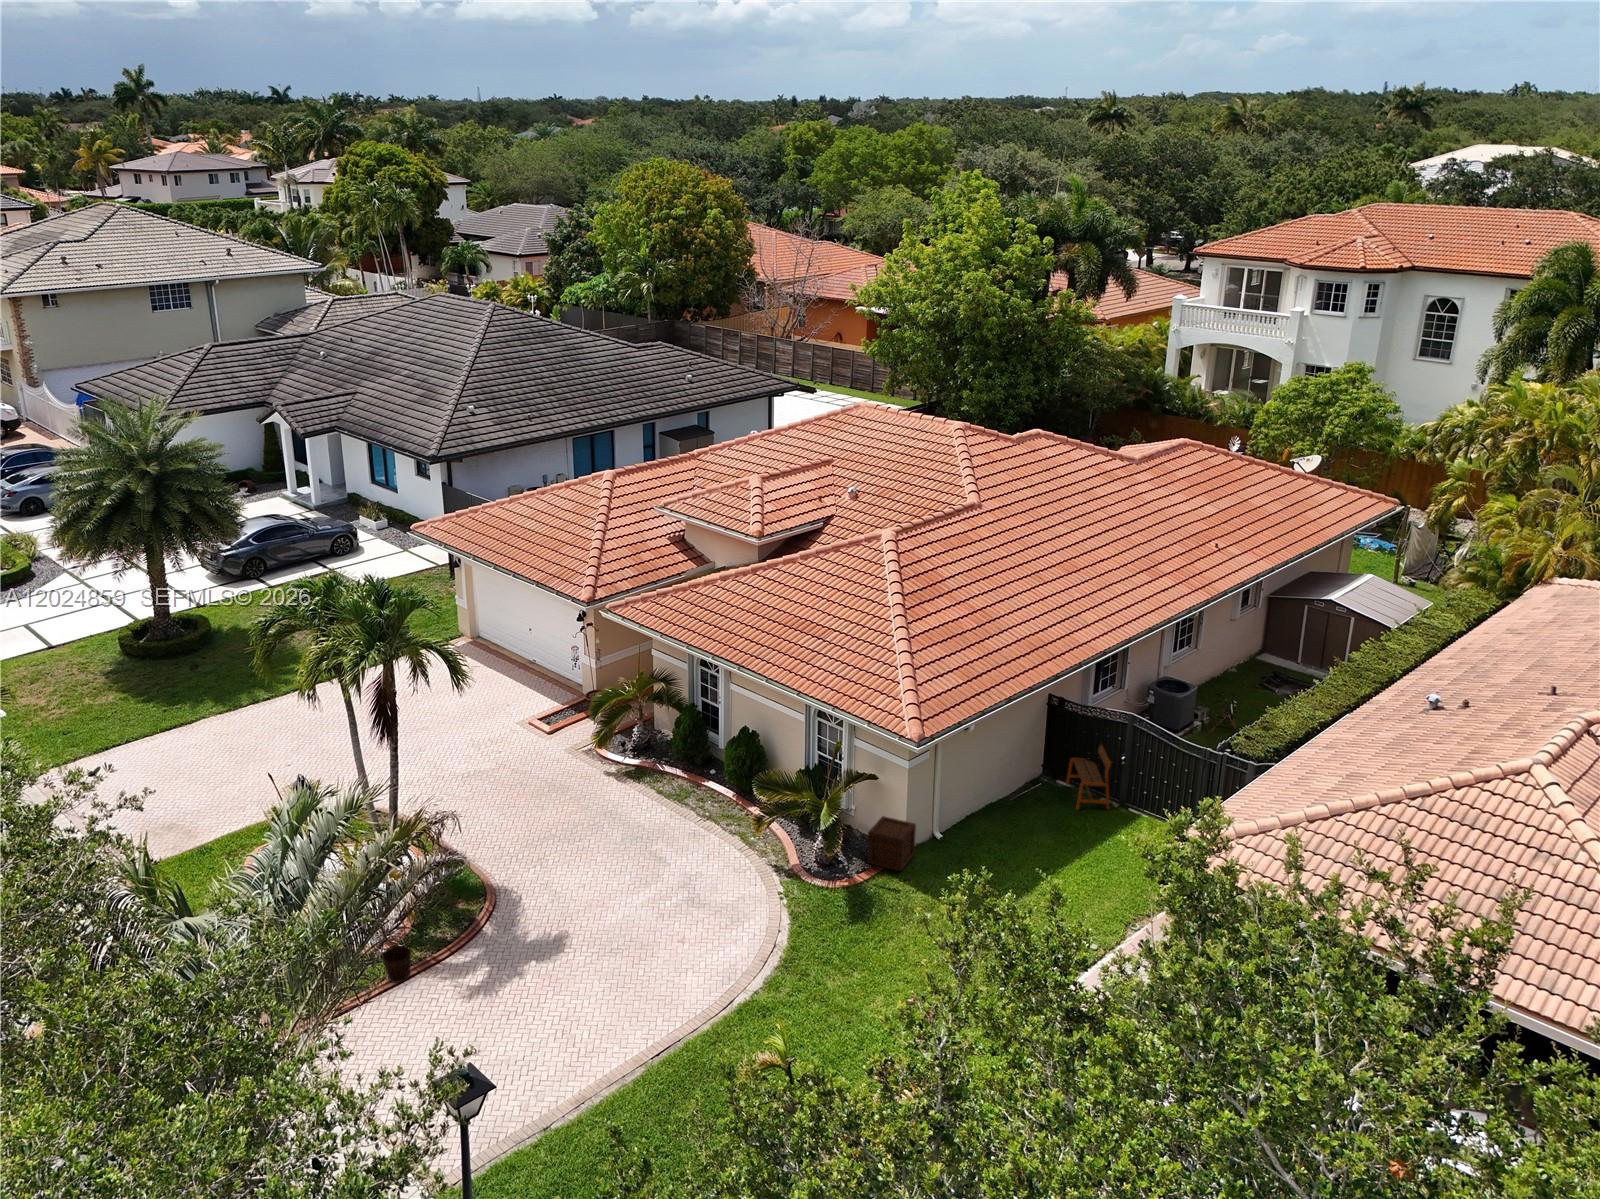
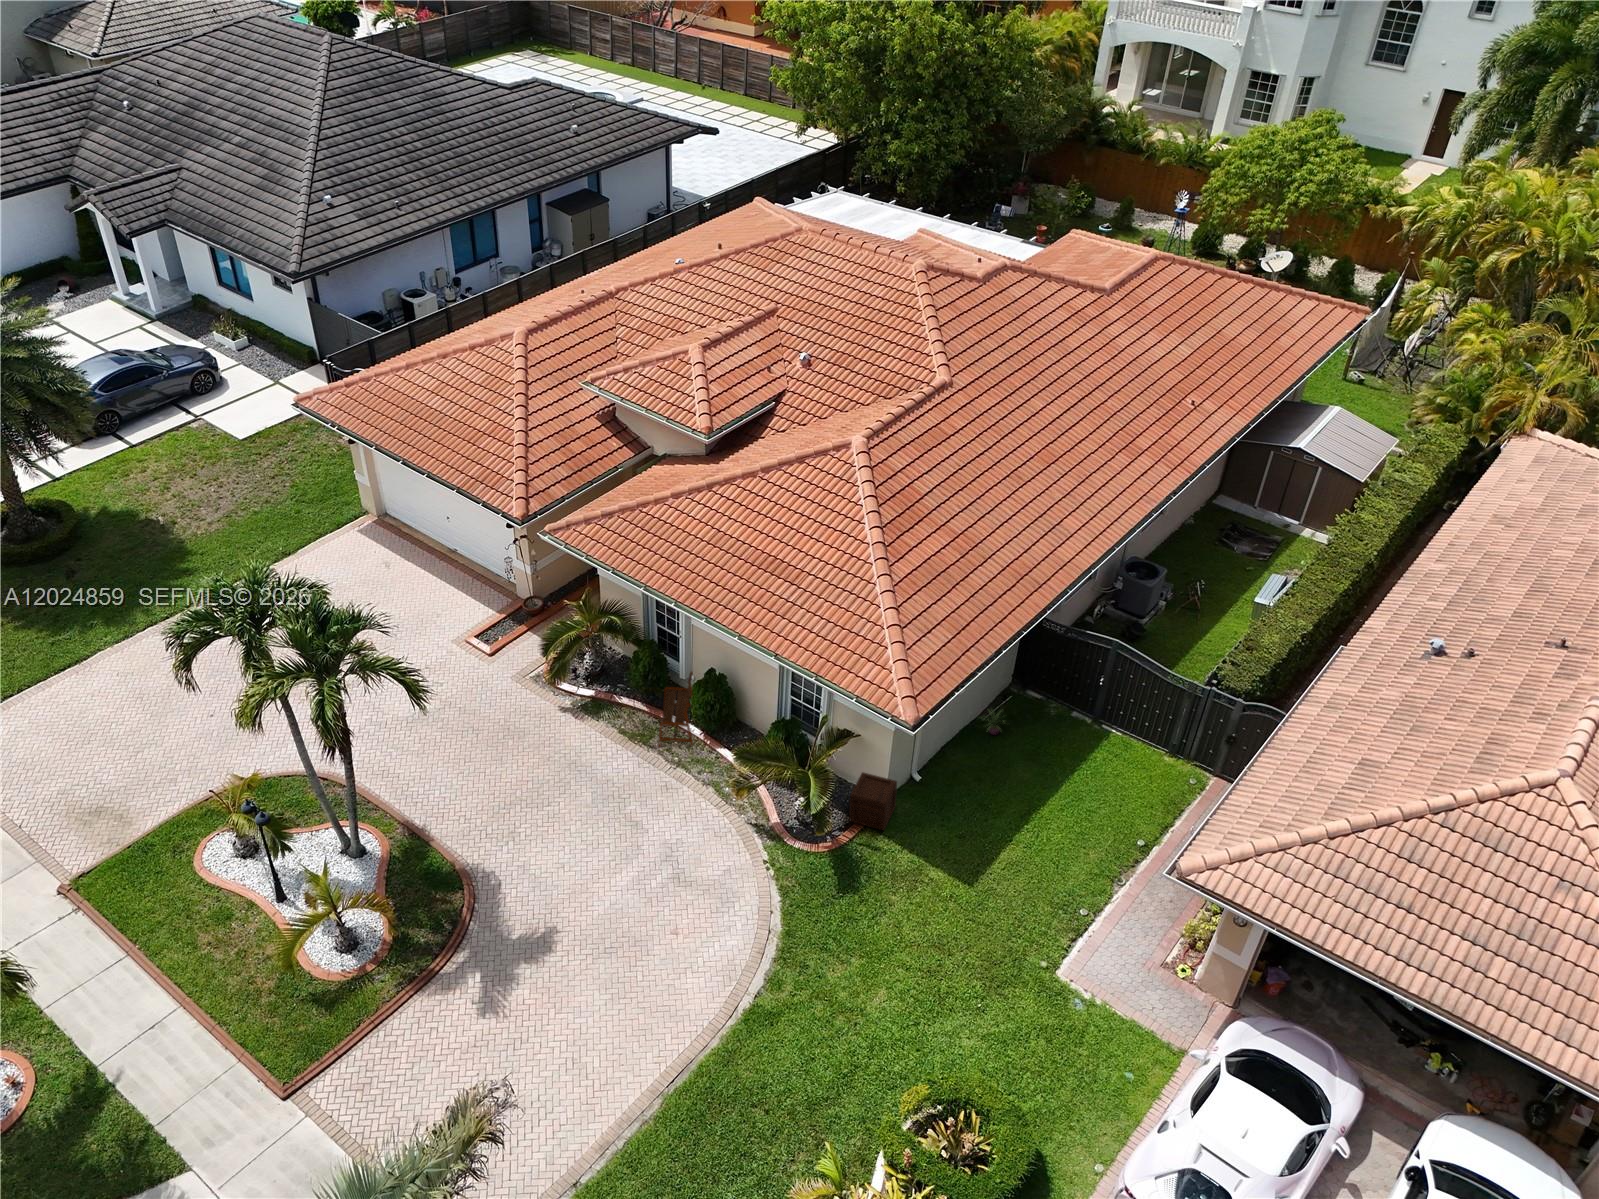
bench: present [1066,745,1111,810] -> present [658,672,693,748]
decorative plant: none [1001,776,1033,806] -> present [988,711,1004,735]
bucket: present [382,946,411,983] -> none [379,969,408,1006]

